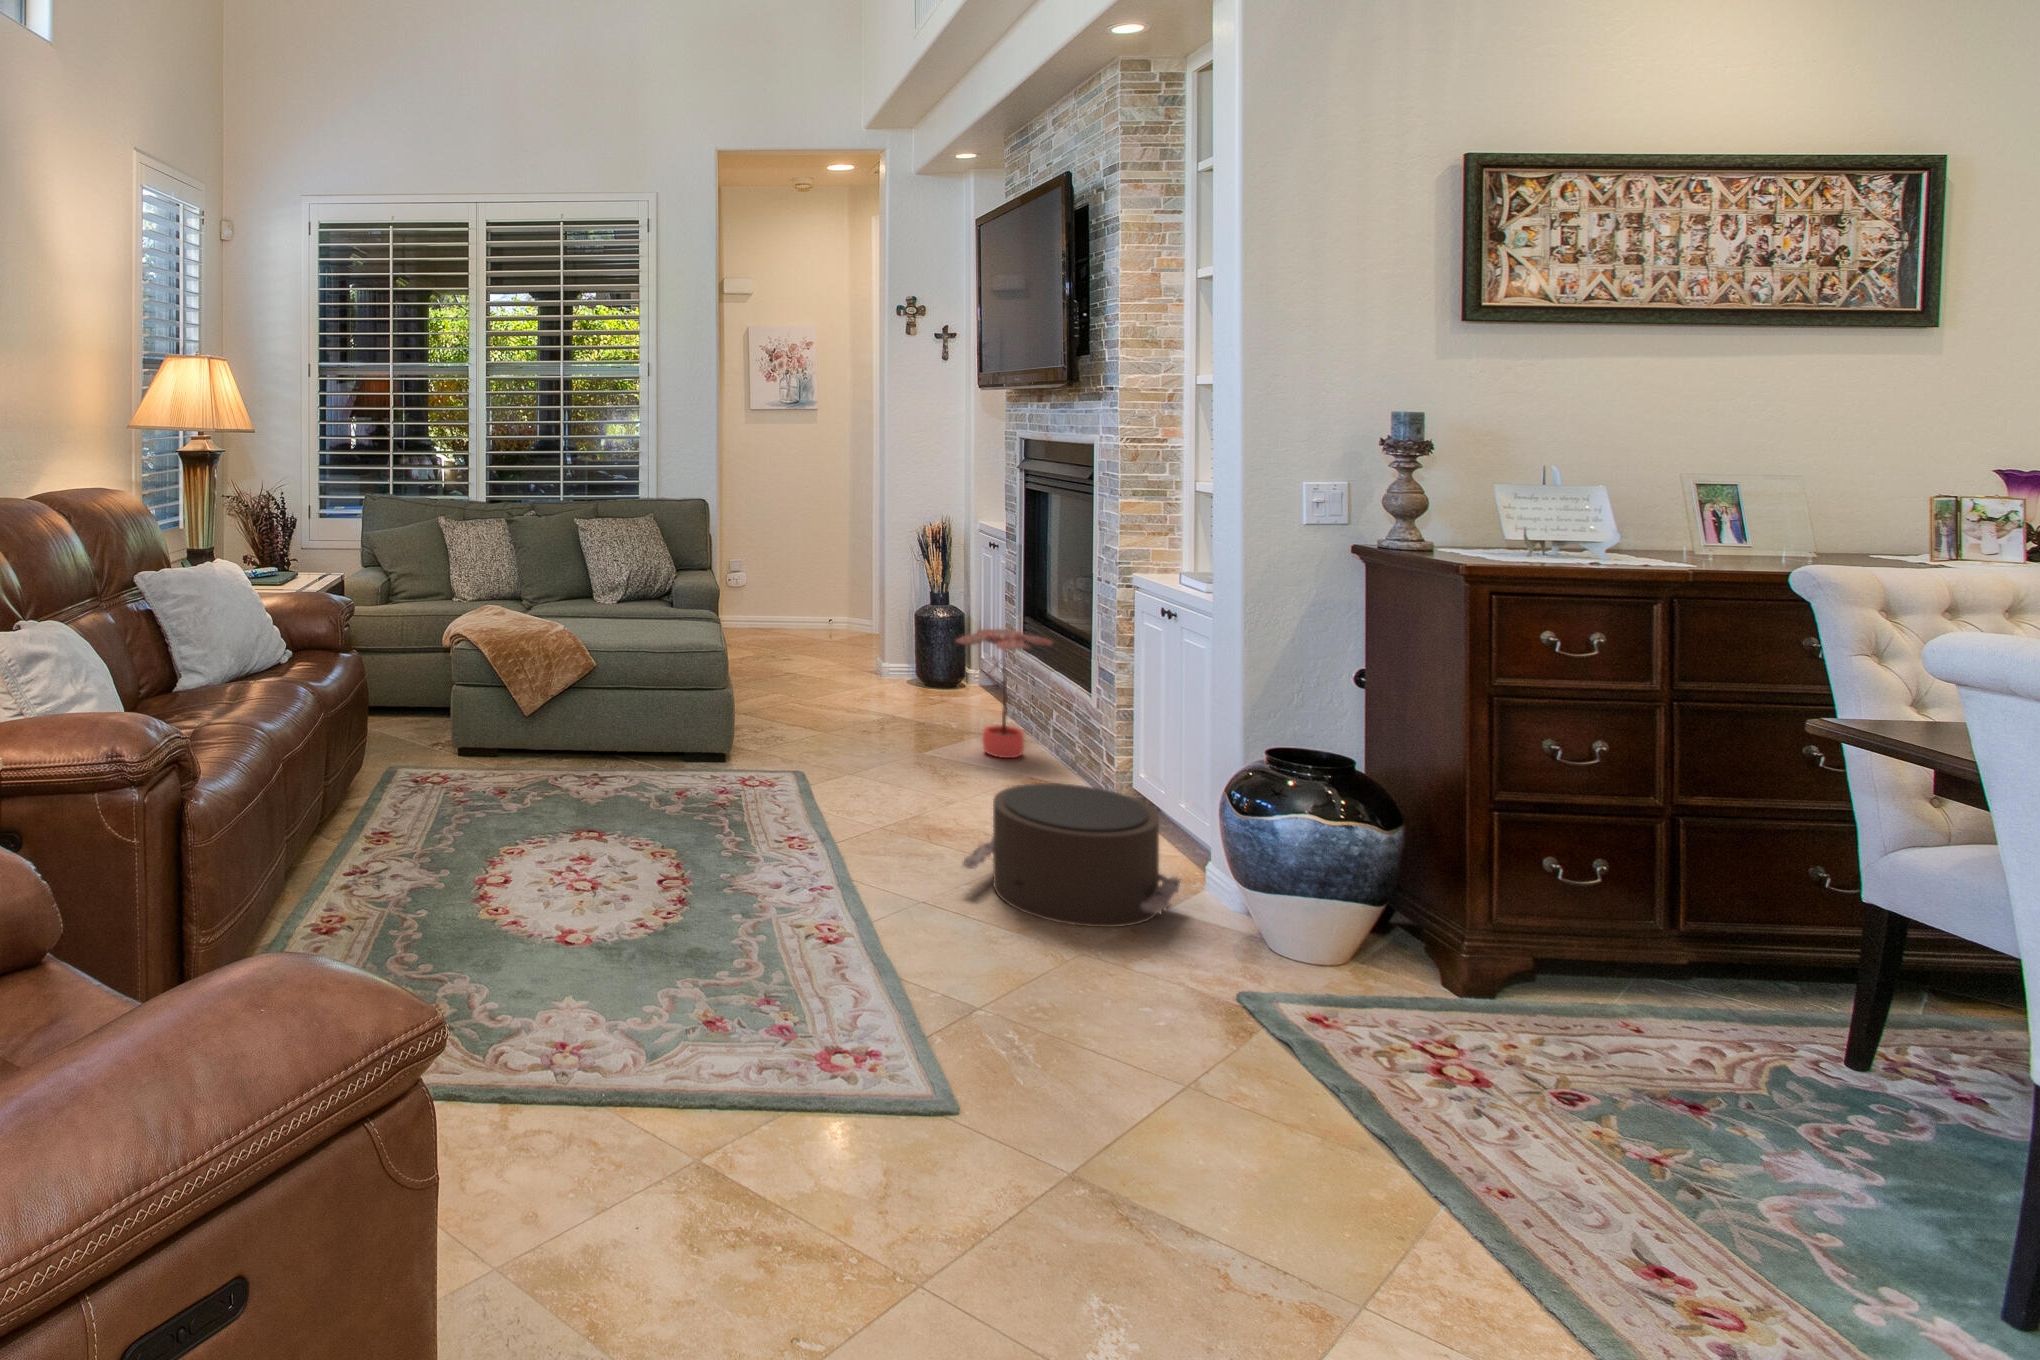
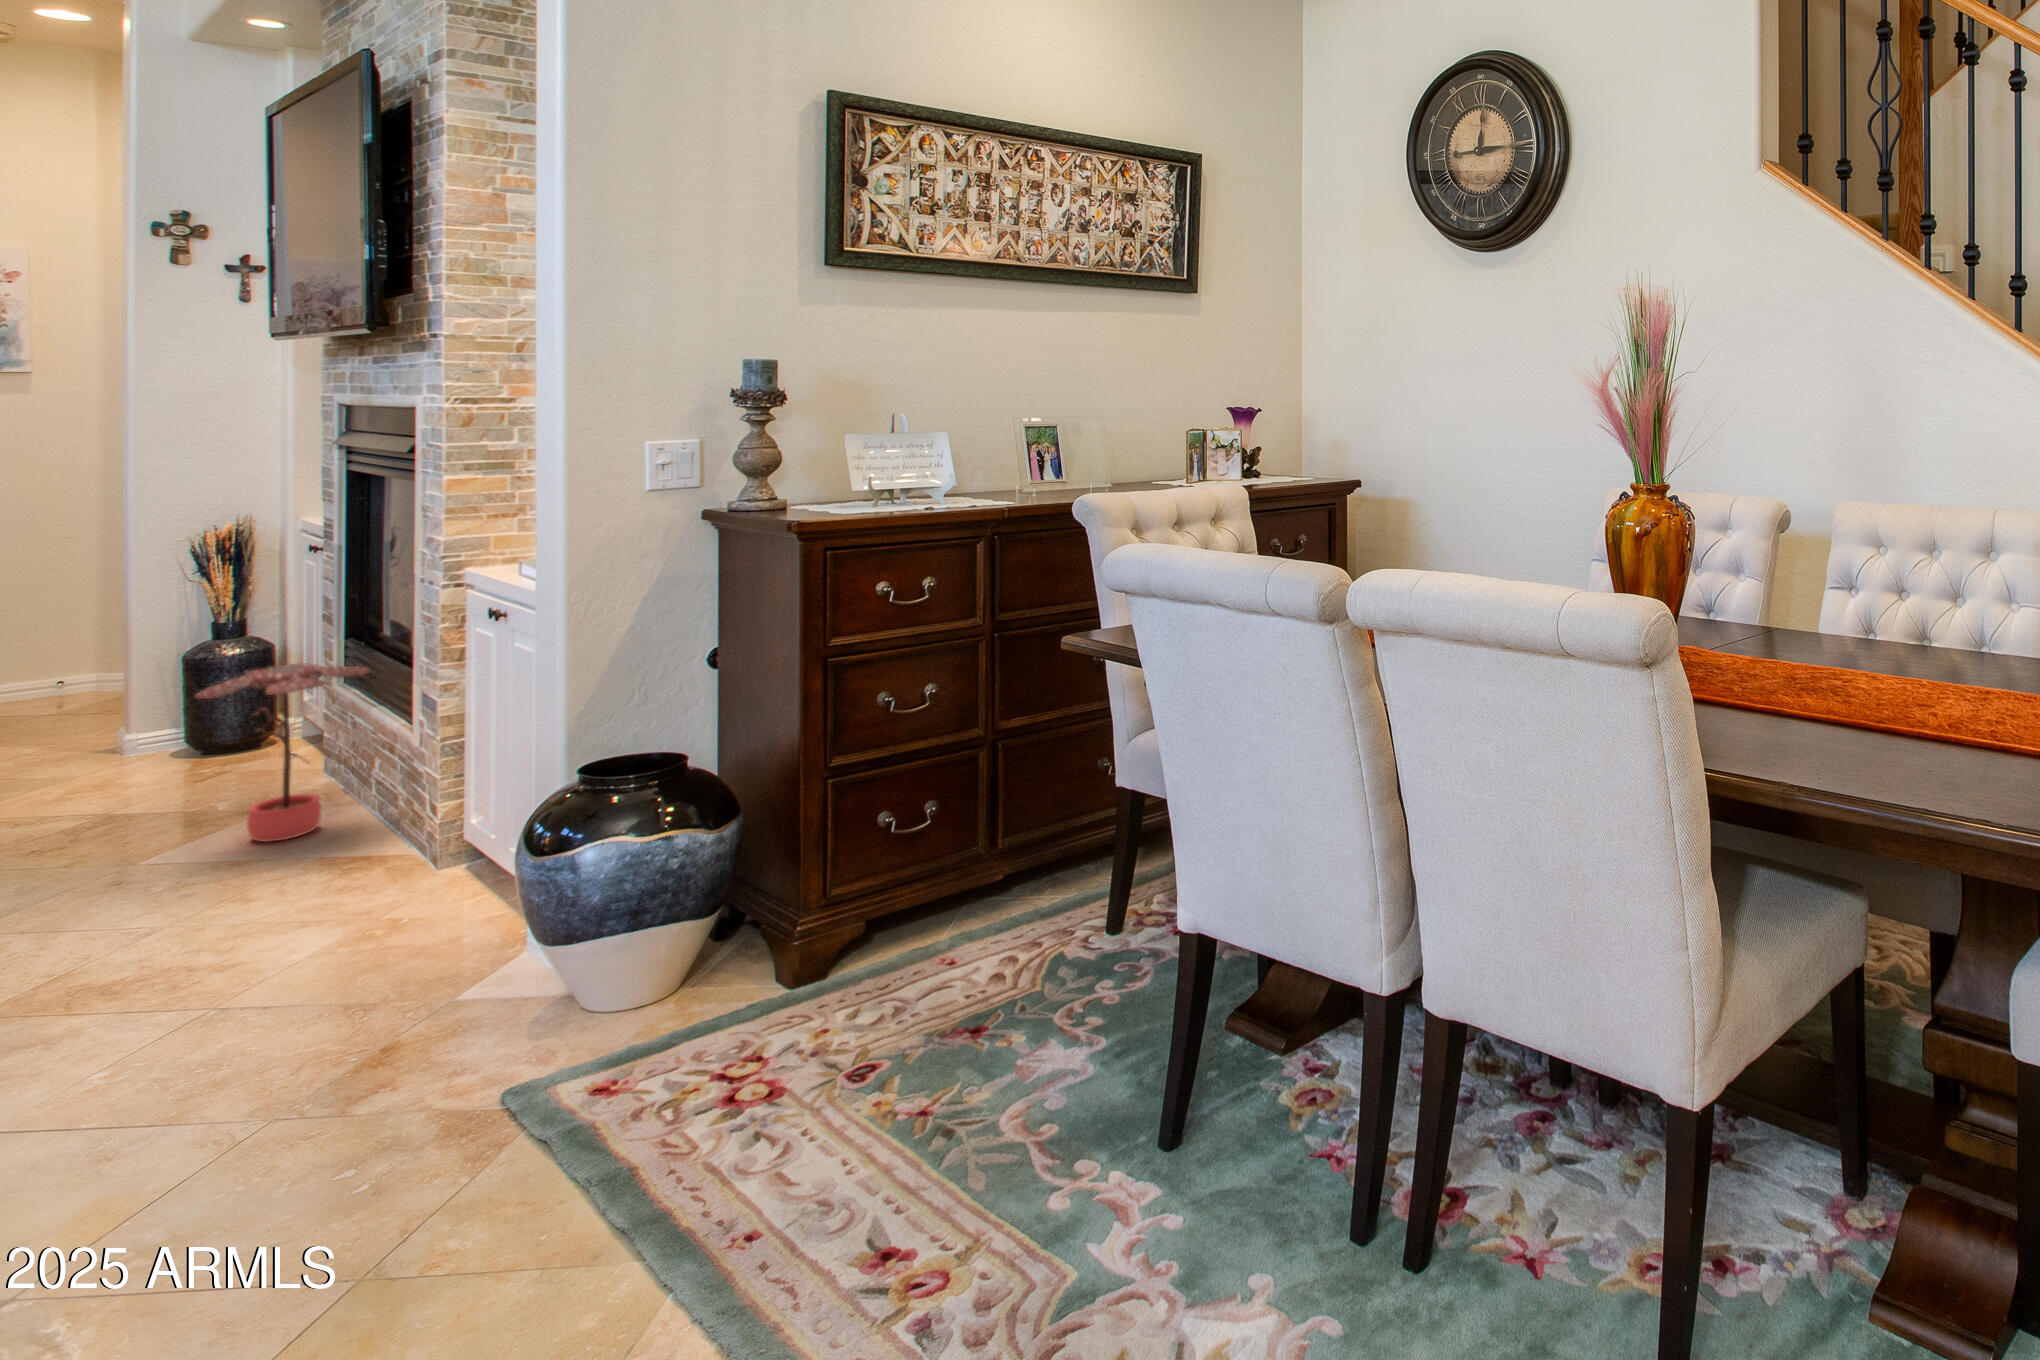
pouf: present [962,783,1180,927] -> none [76,864,470,1085]

